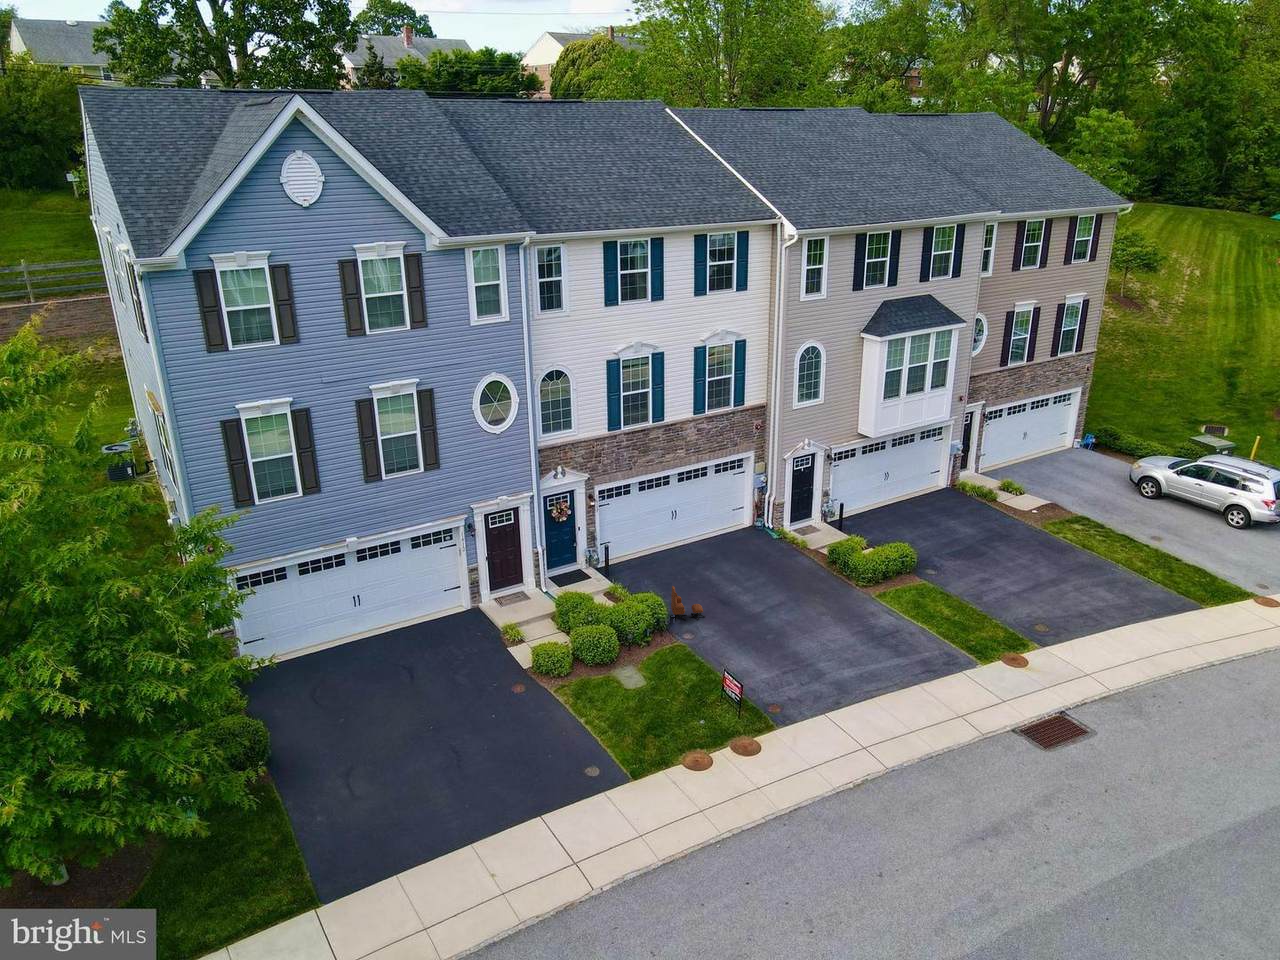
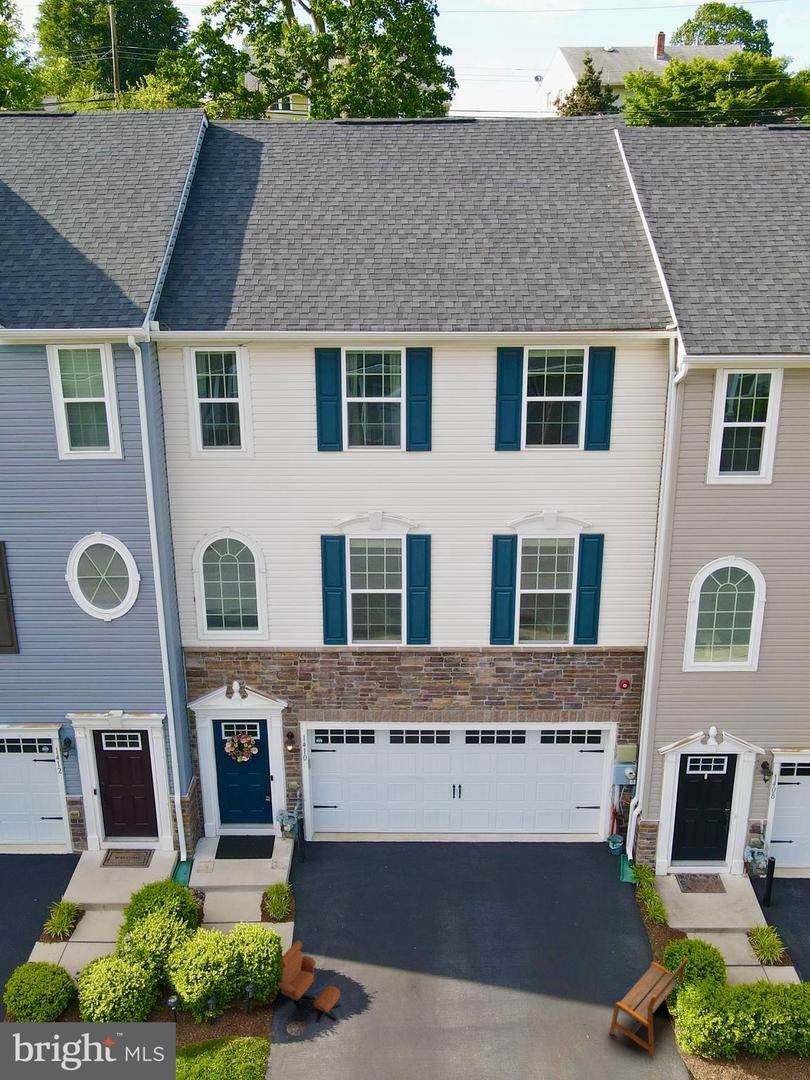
bench: none [820,541,844,587] -> present [610,958,688,1058]

